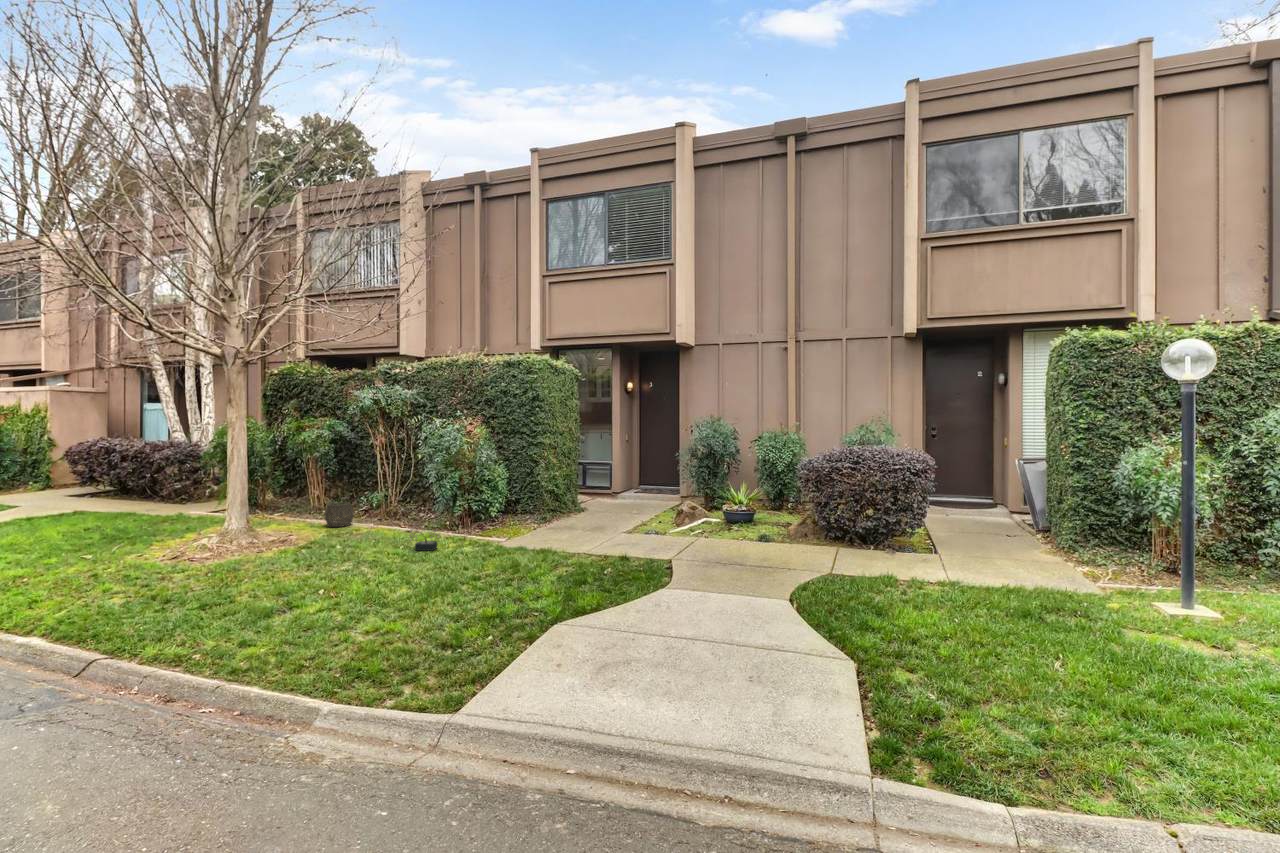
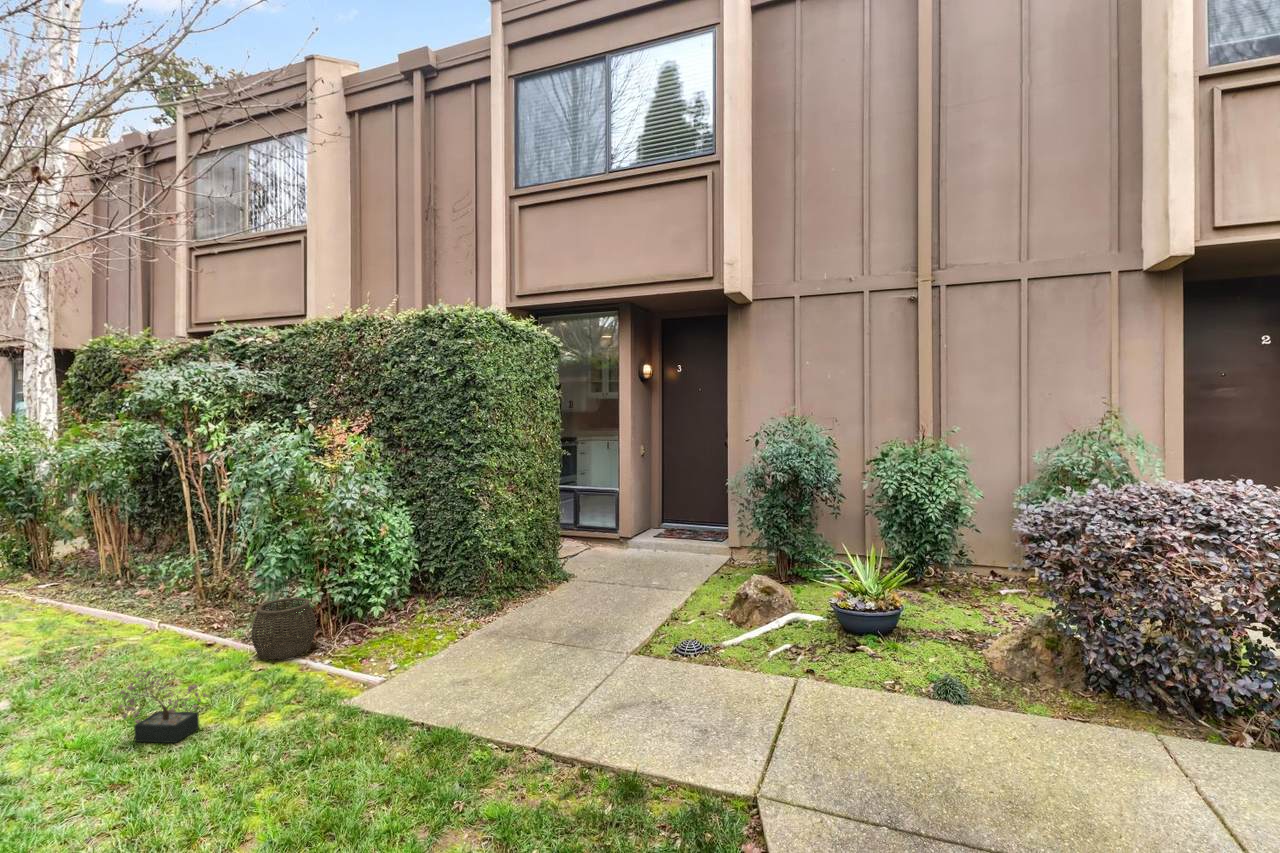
woven basket: present [325,502,353,527] -> present [251,598,316,660]

